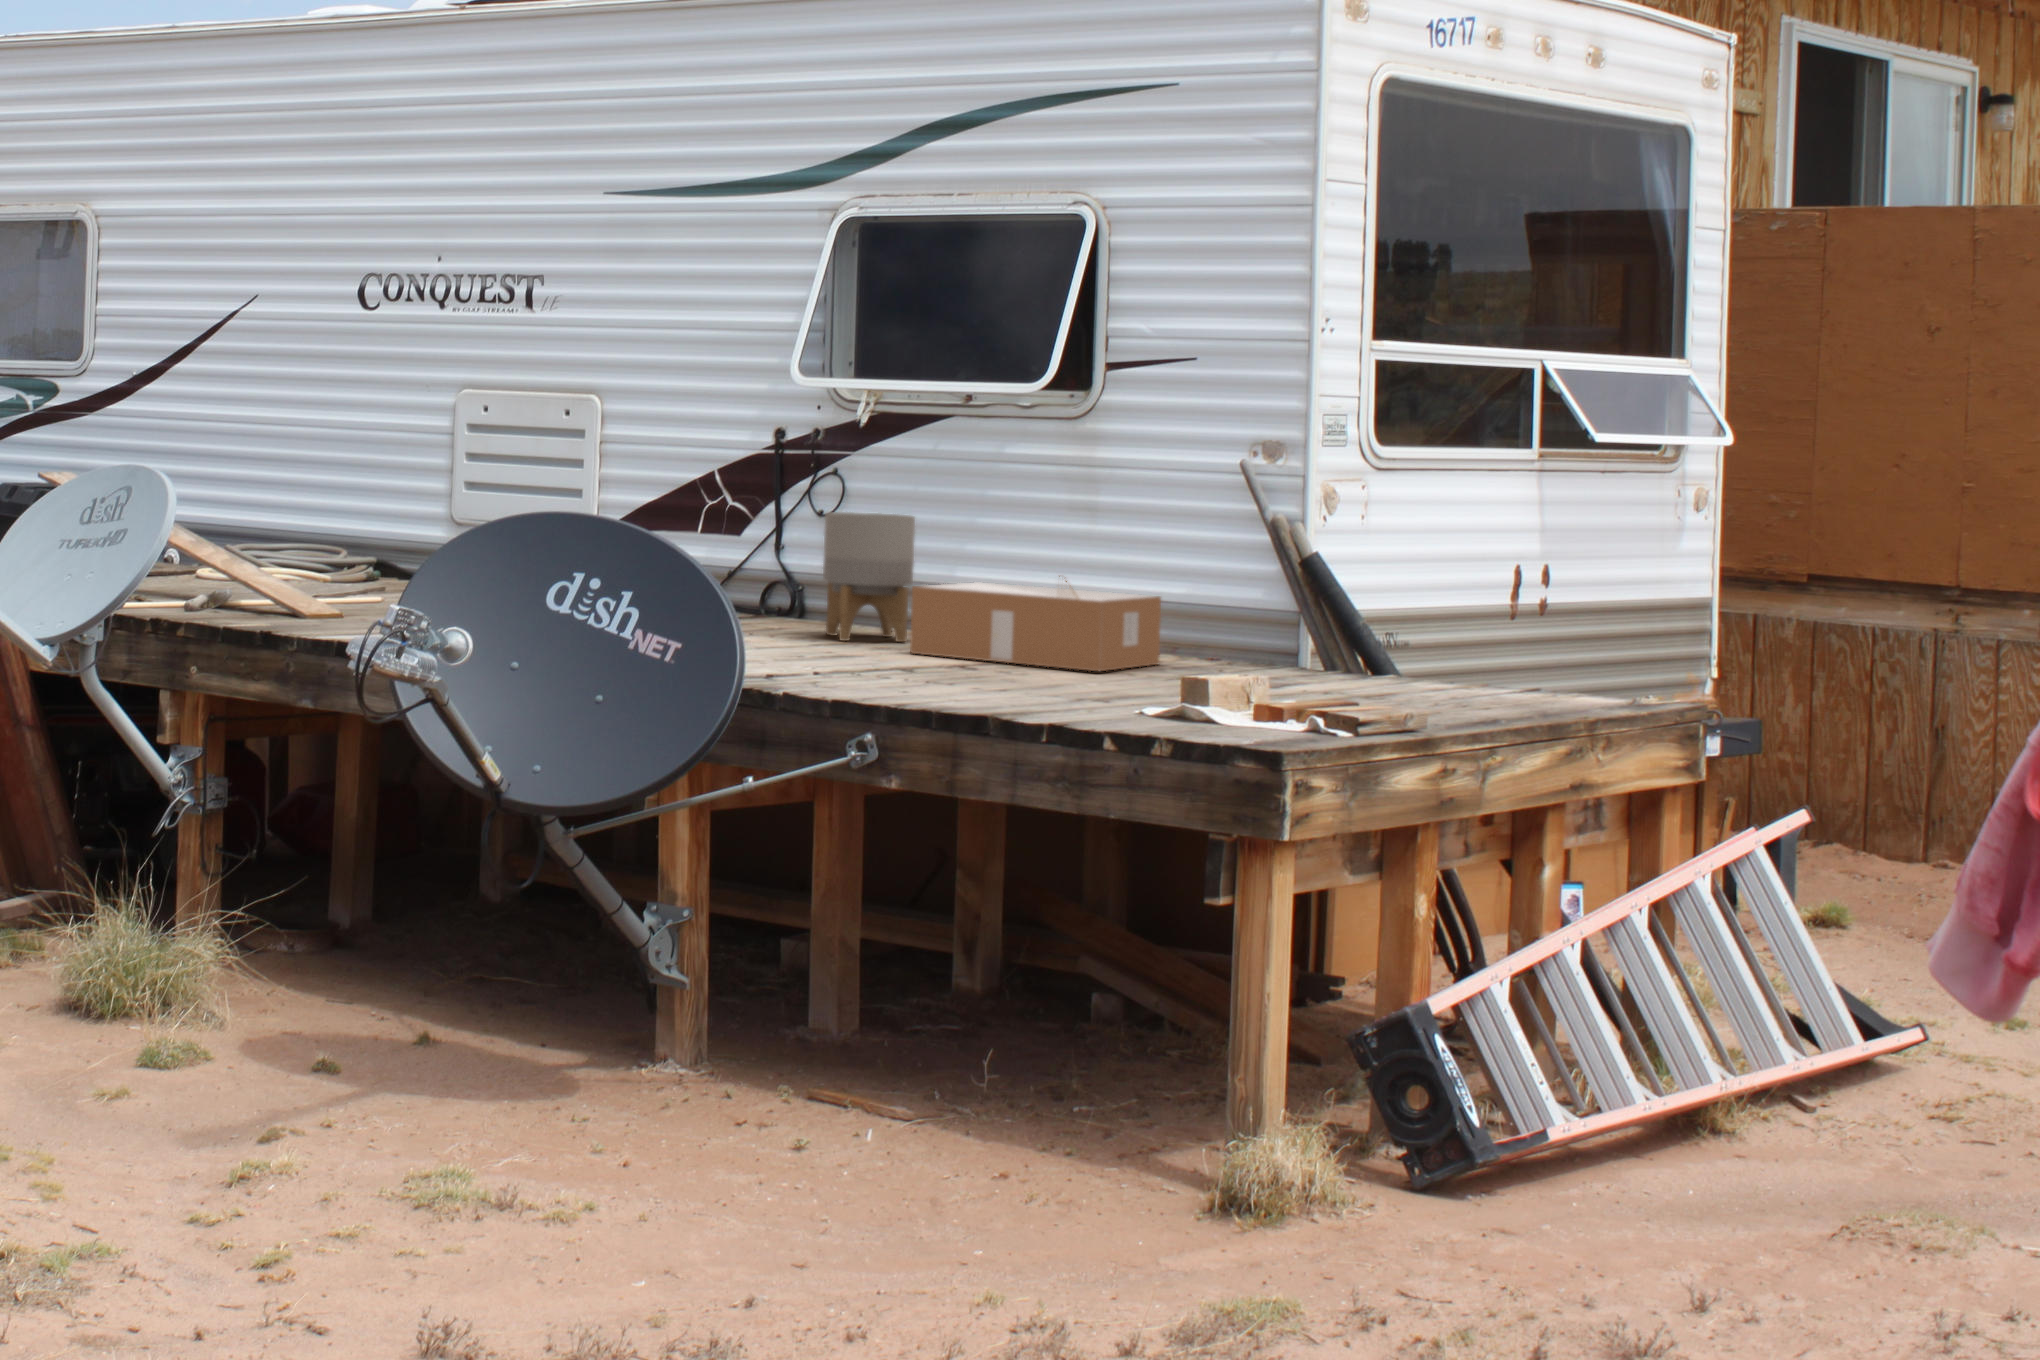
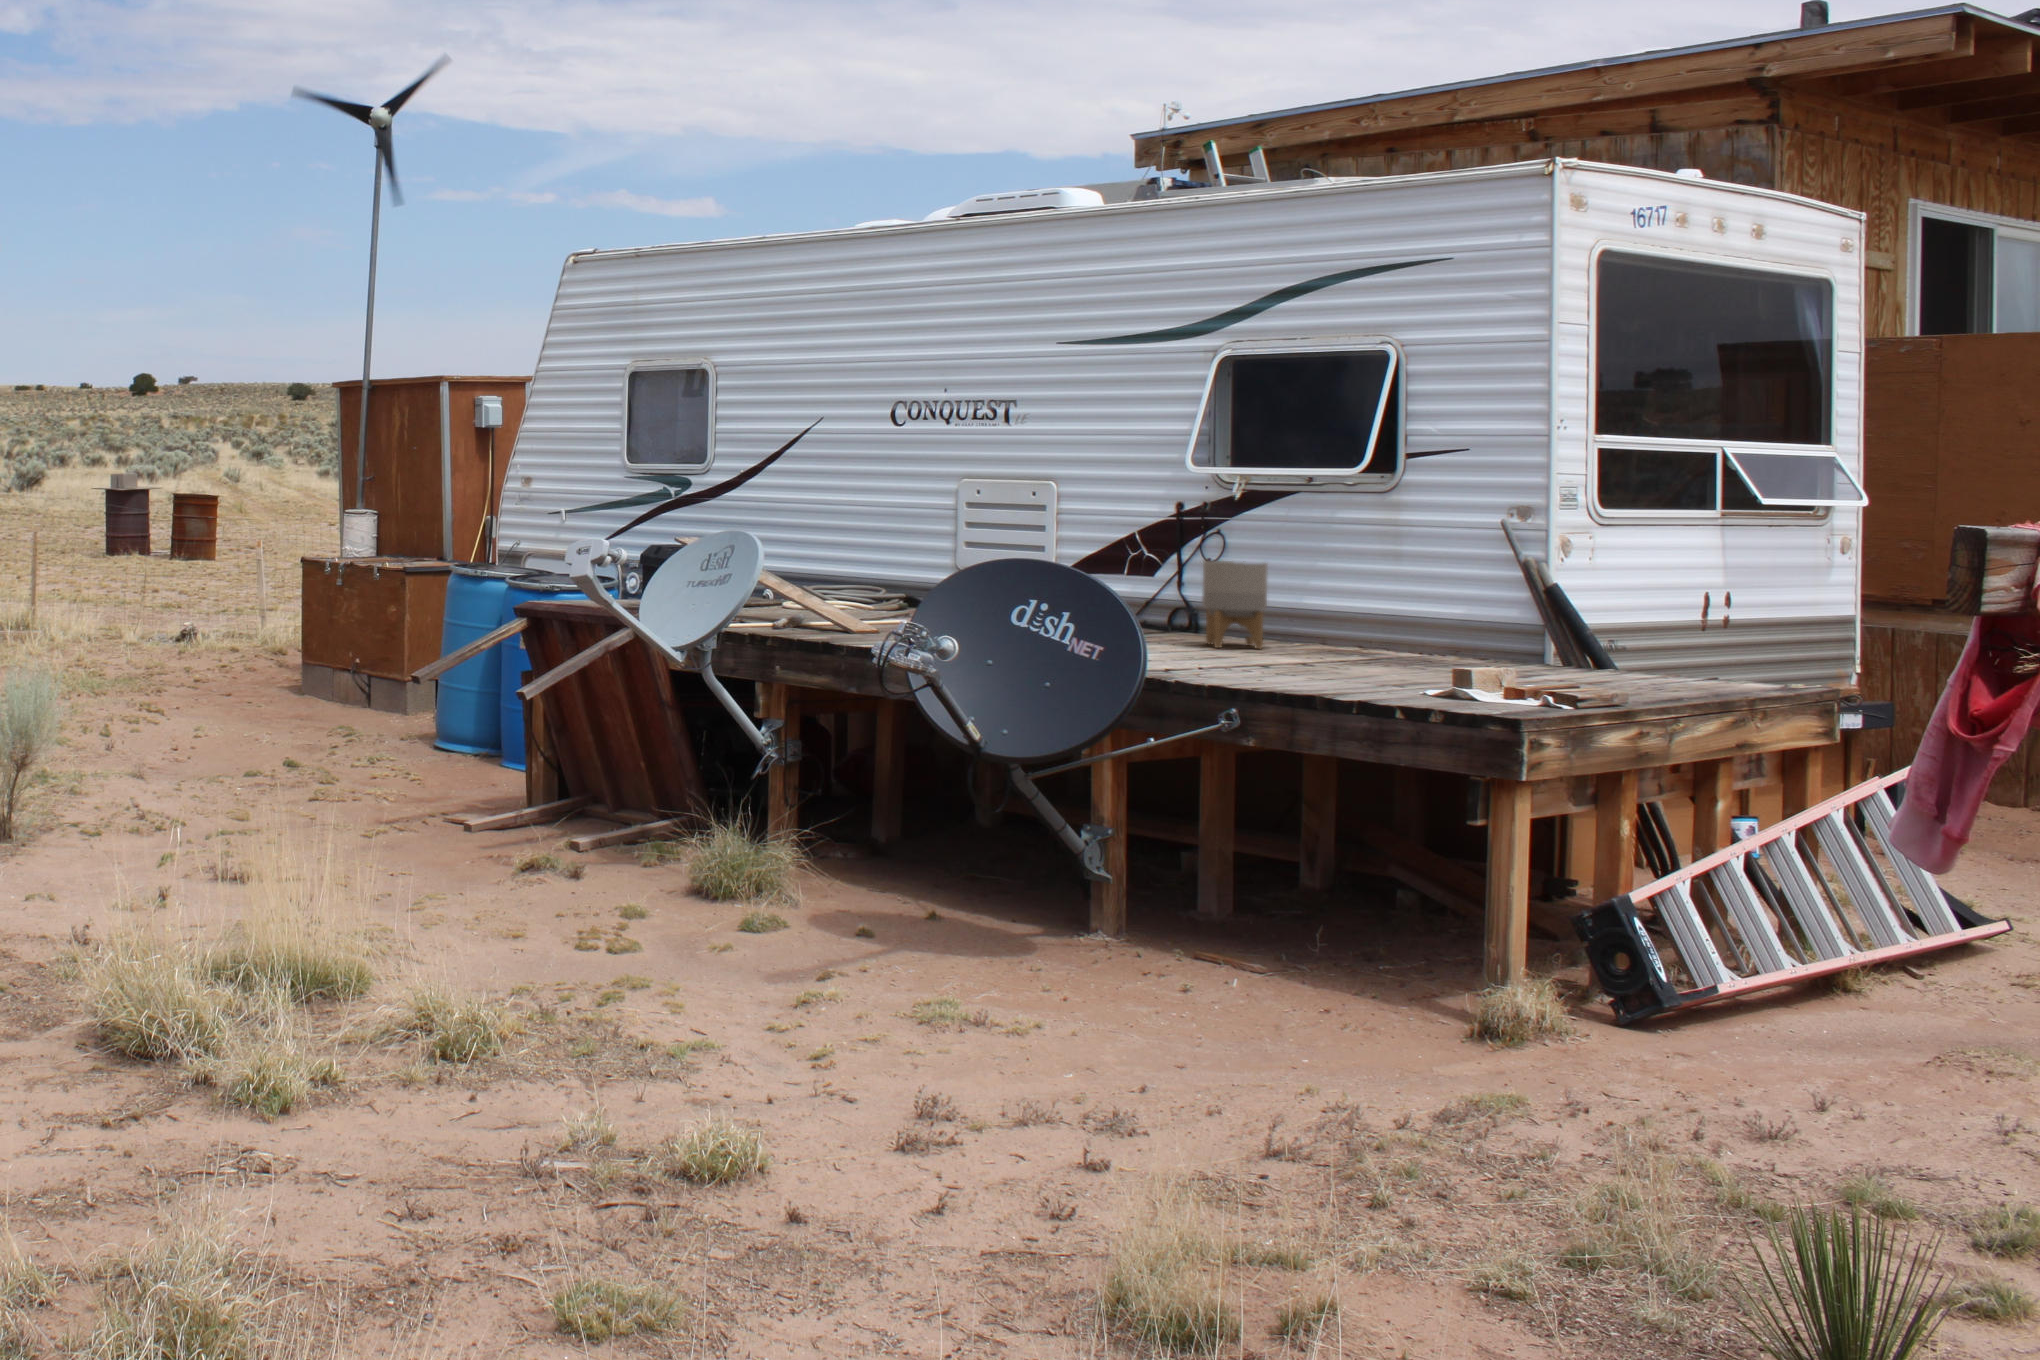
cardboard box: present [910,576,1161,671] -> none [1263,603,1447,668]

